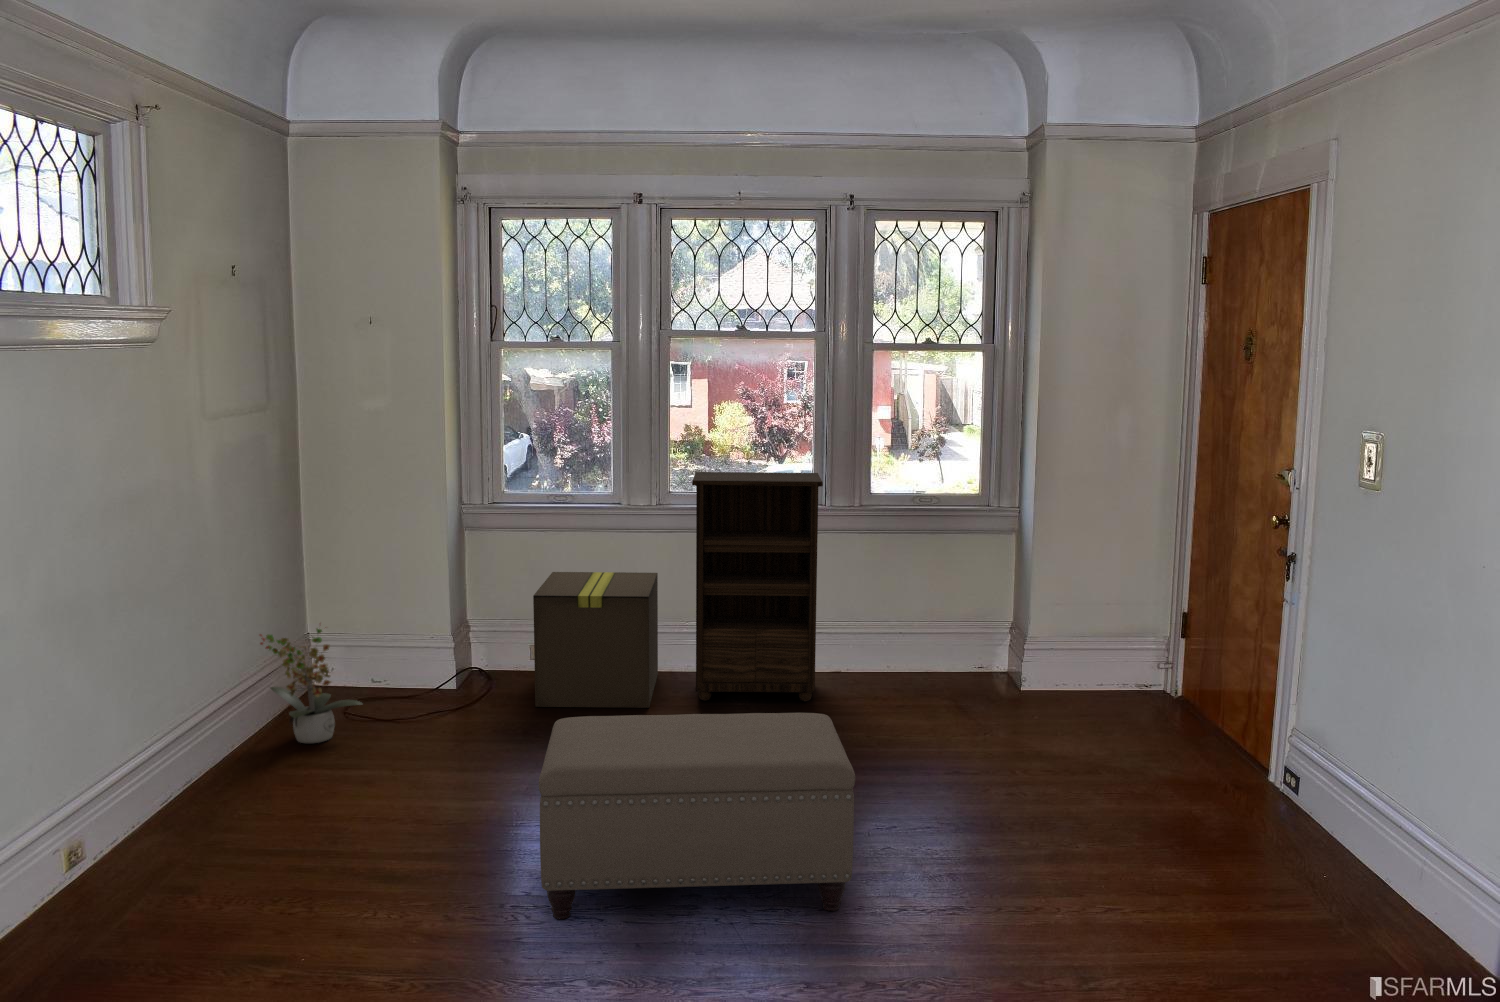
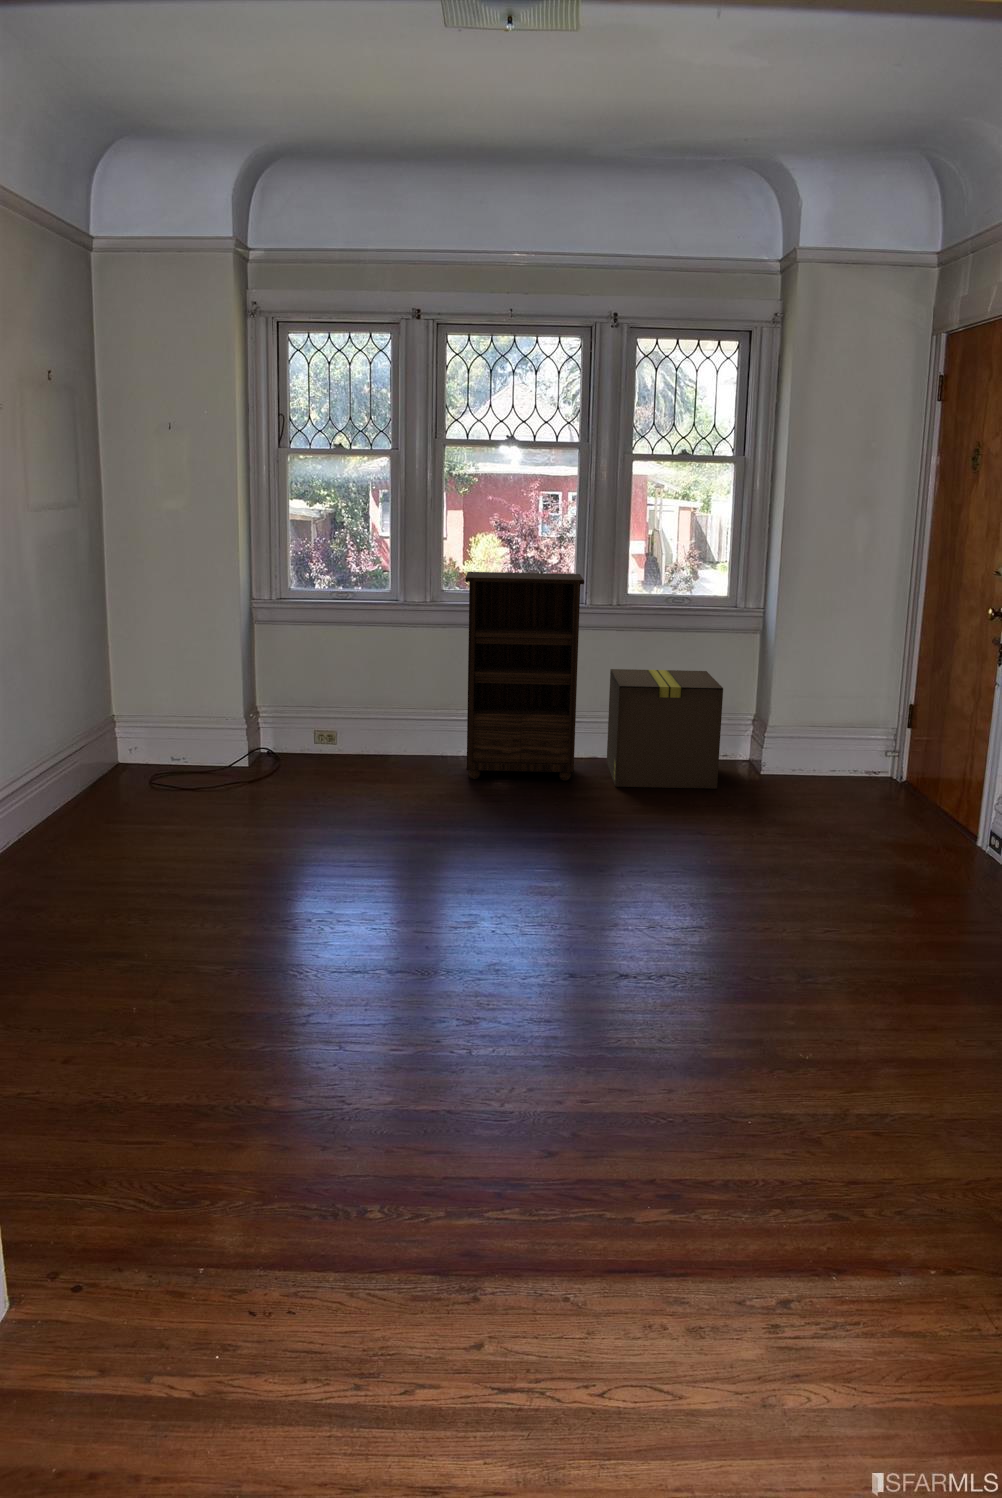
cardboard box: present [533,572,658,708] -> present [607,669,723,789]
potted plant: present [260,628,362,743] -> none [80,699,173,804]
ottoman: present [539,713,855,919] -> none [347,765,608,921]

